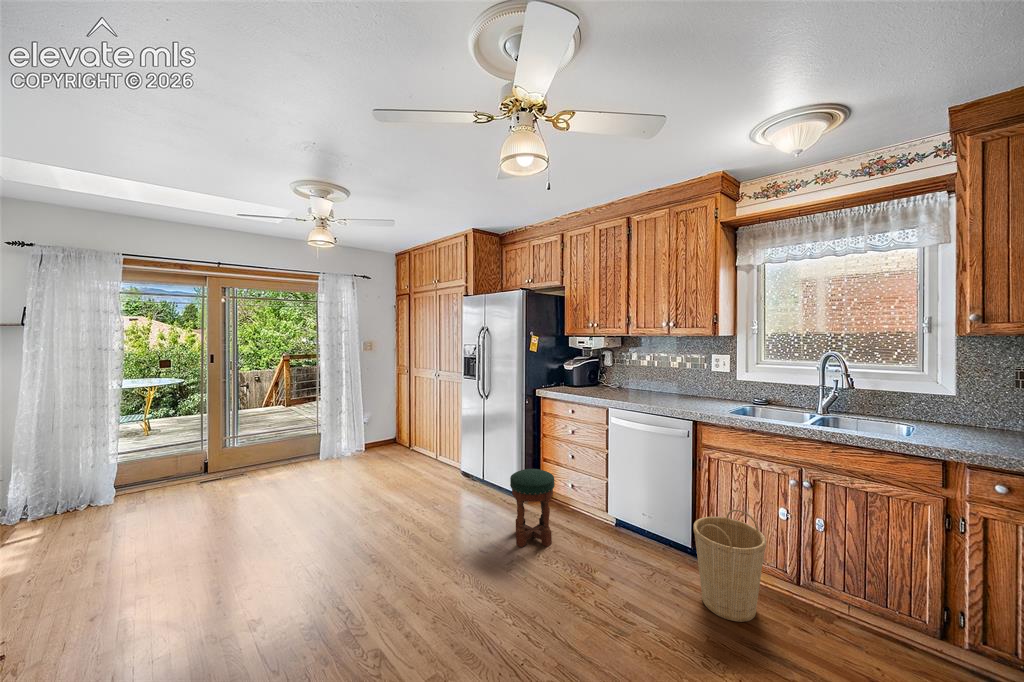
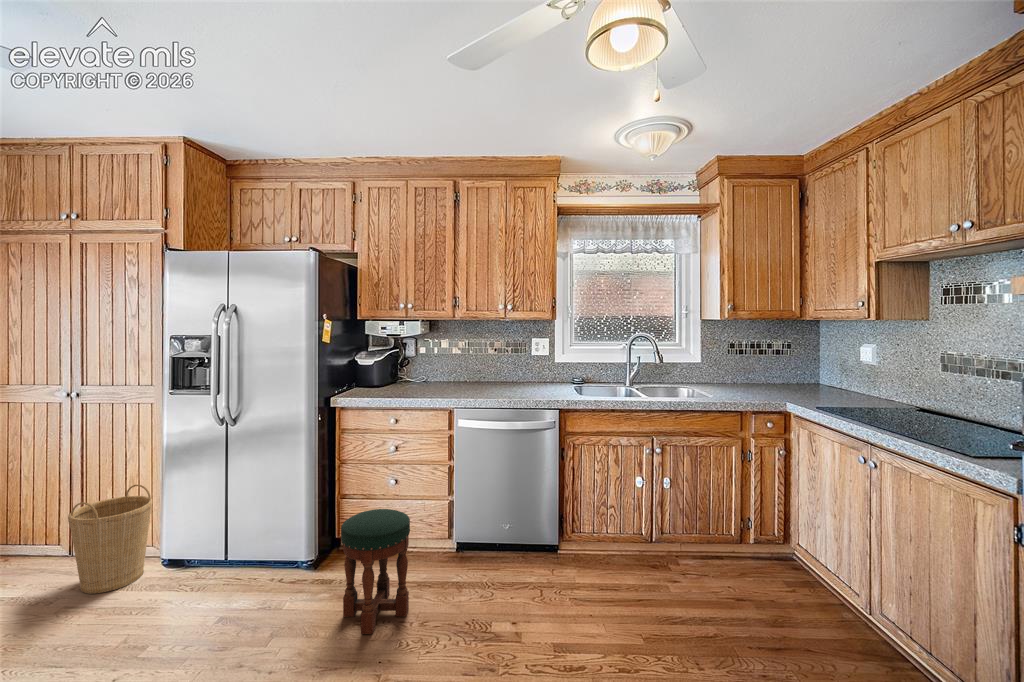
basket: present [694,510,766,622] -> present [68,485,153,594]

